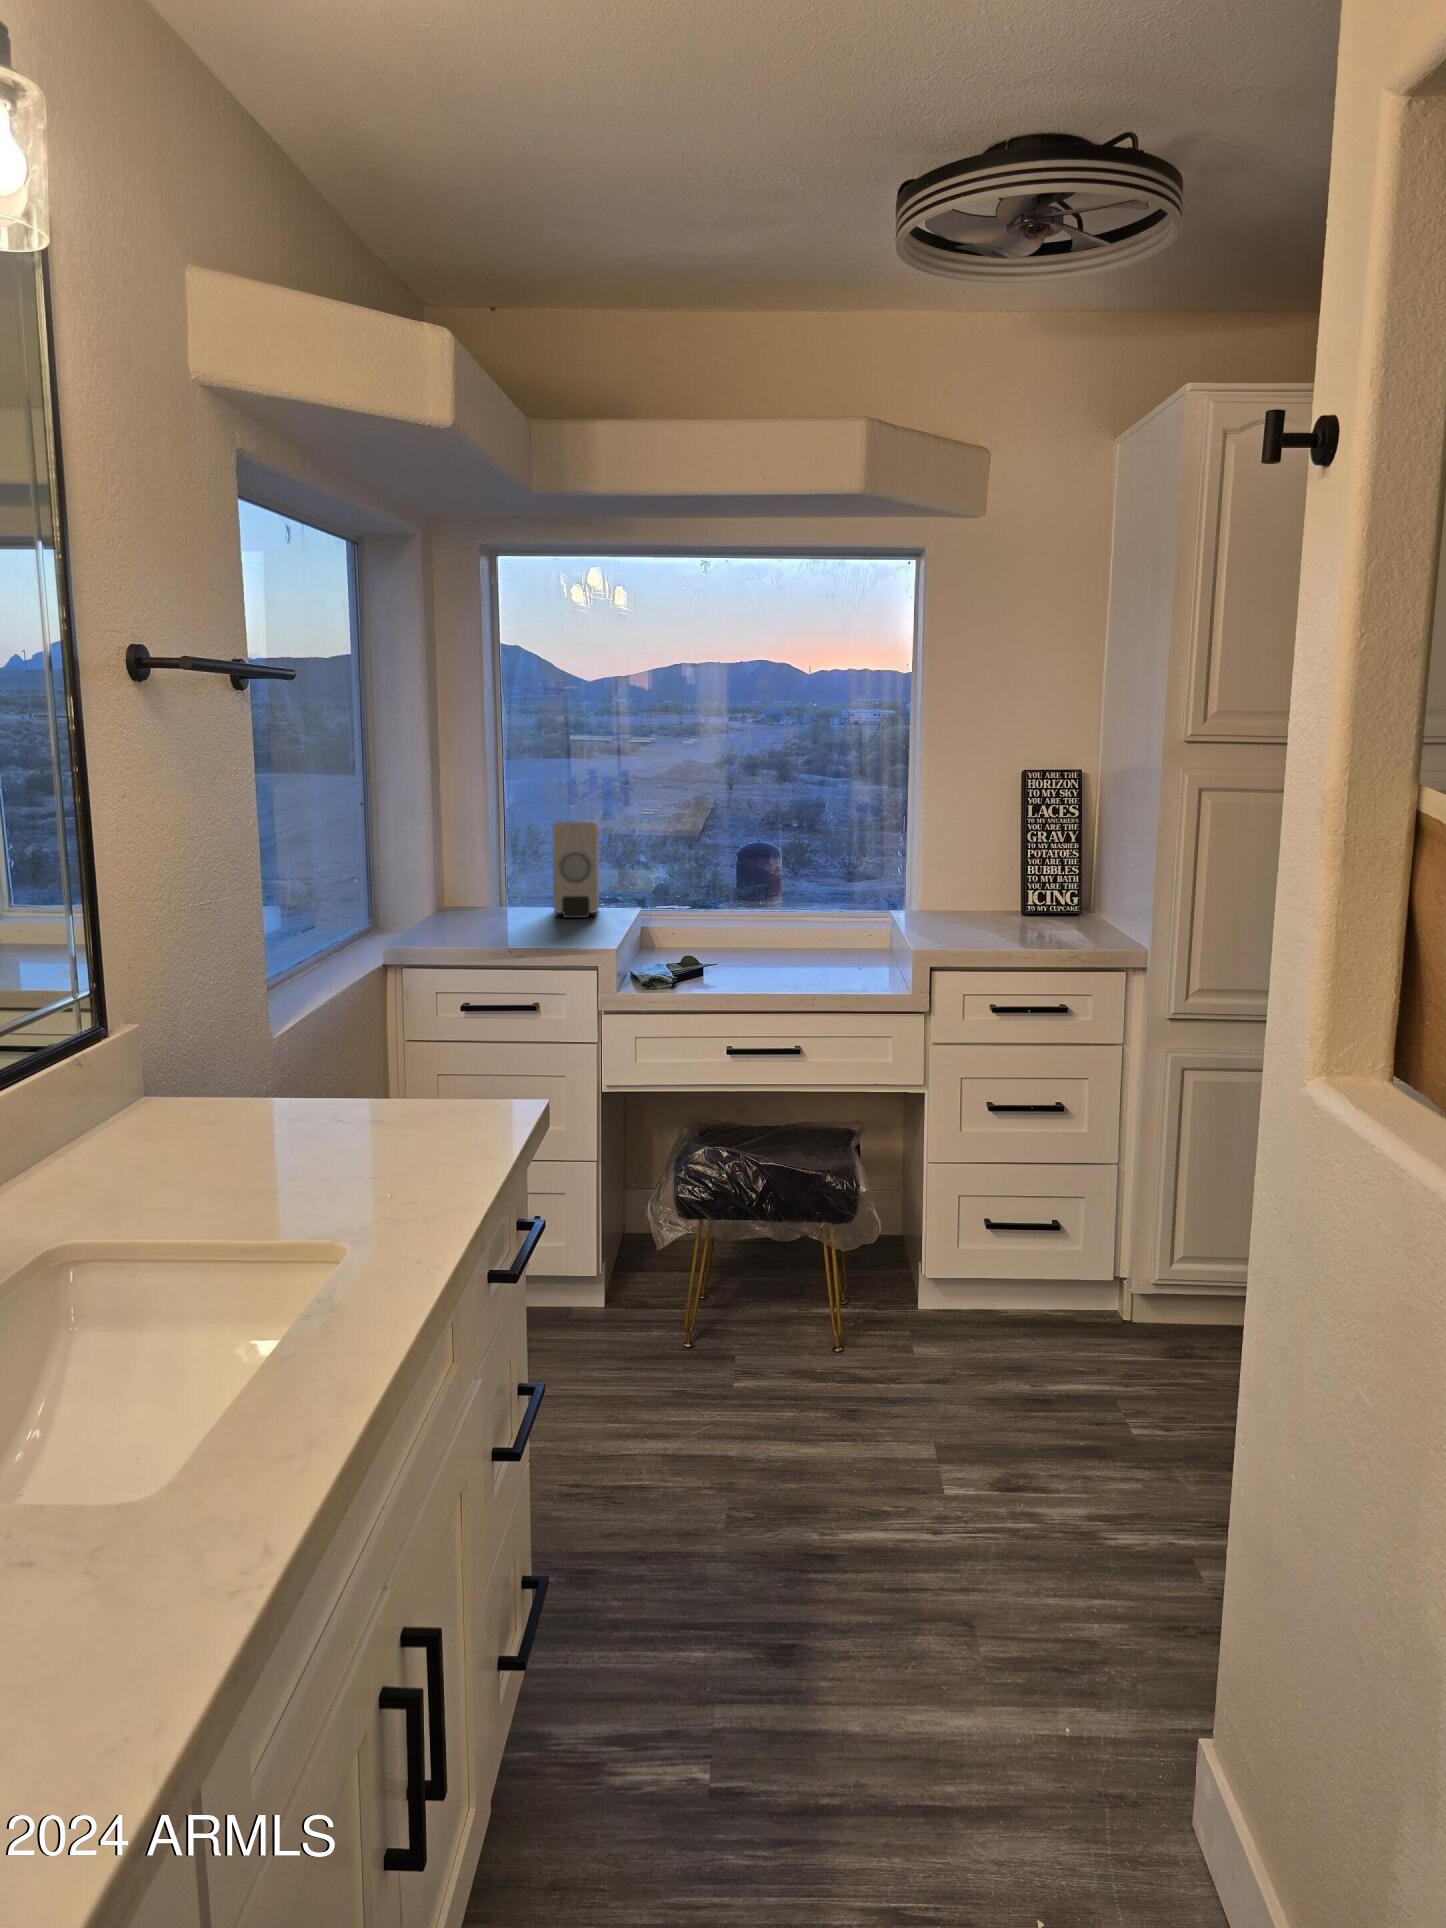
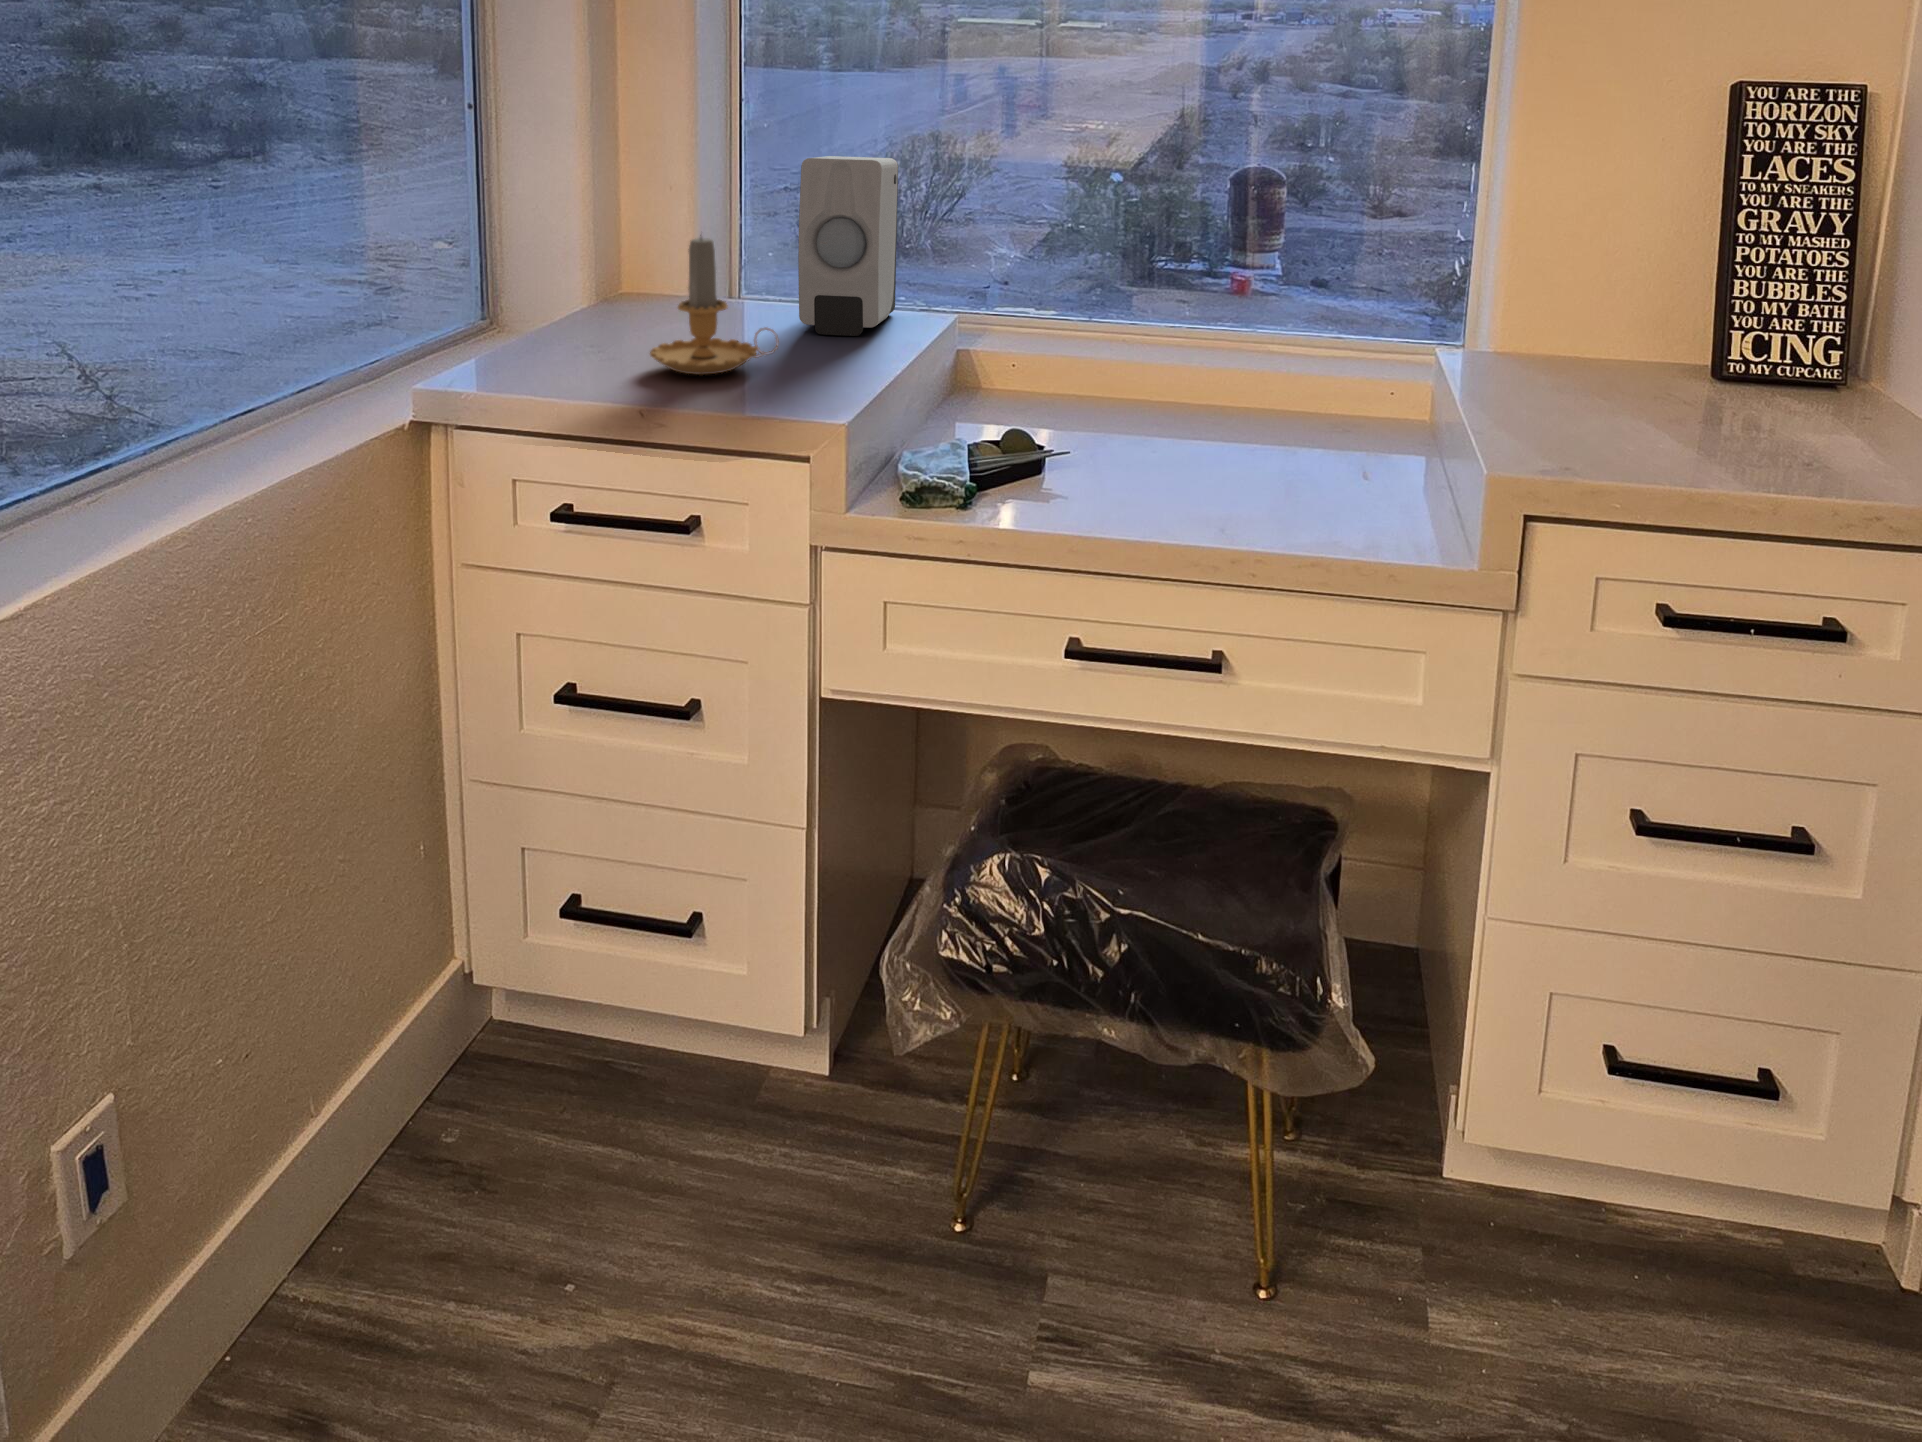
candle: none [489,859,559,935] -> present [650,237,779,375]

